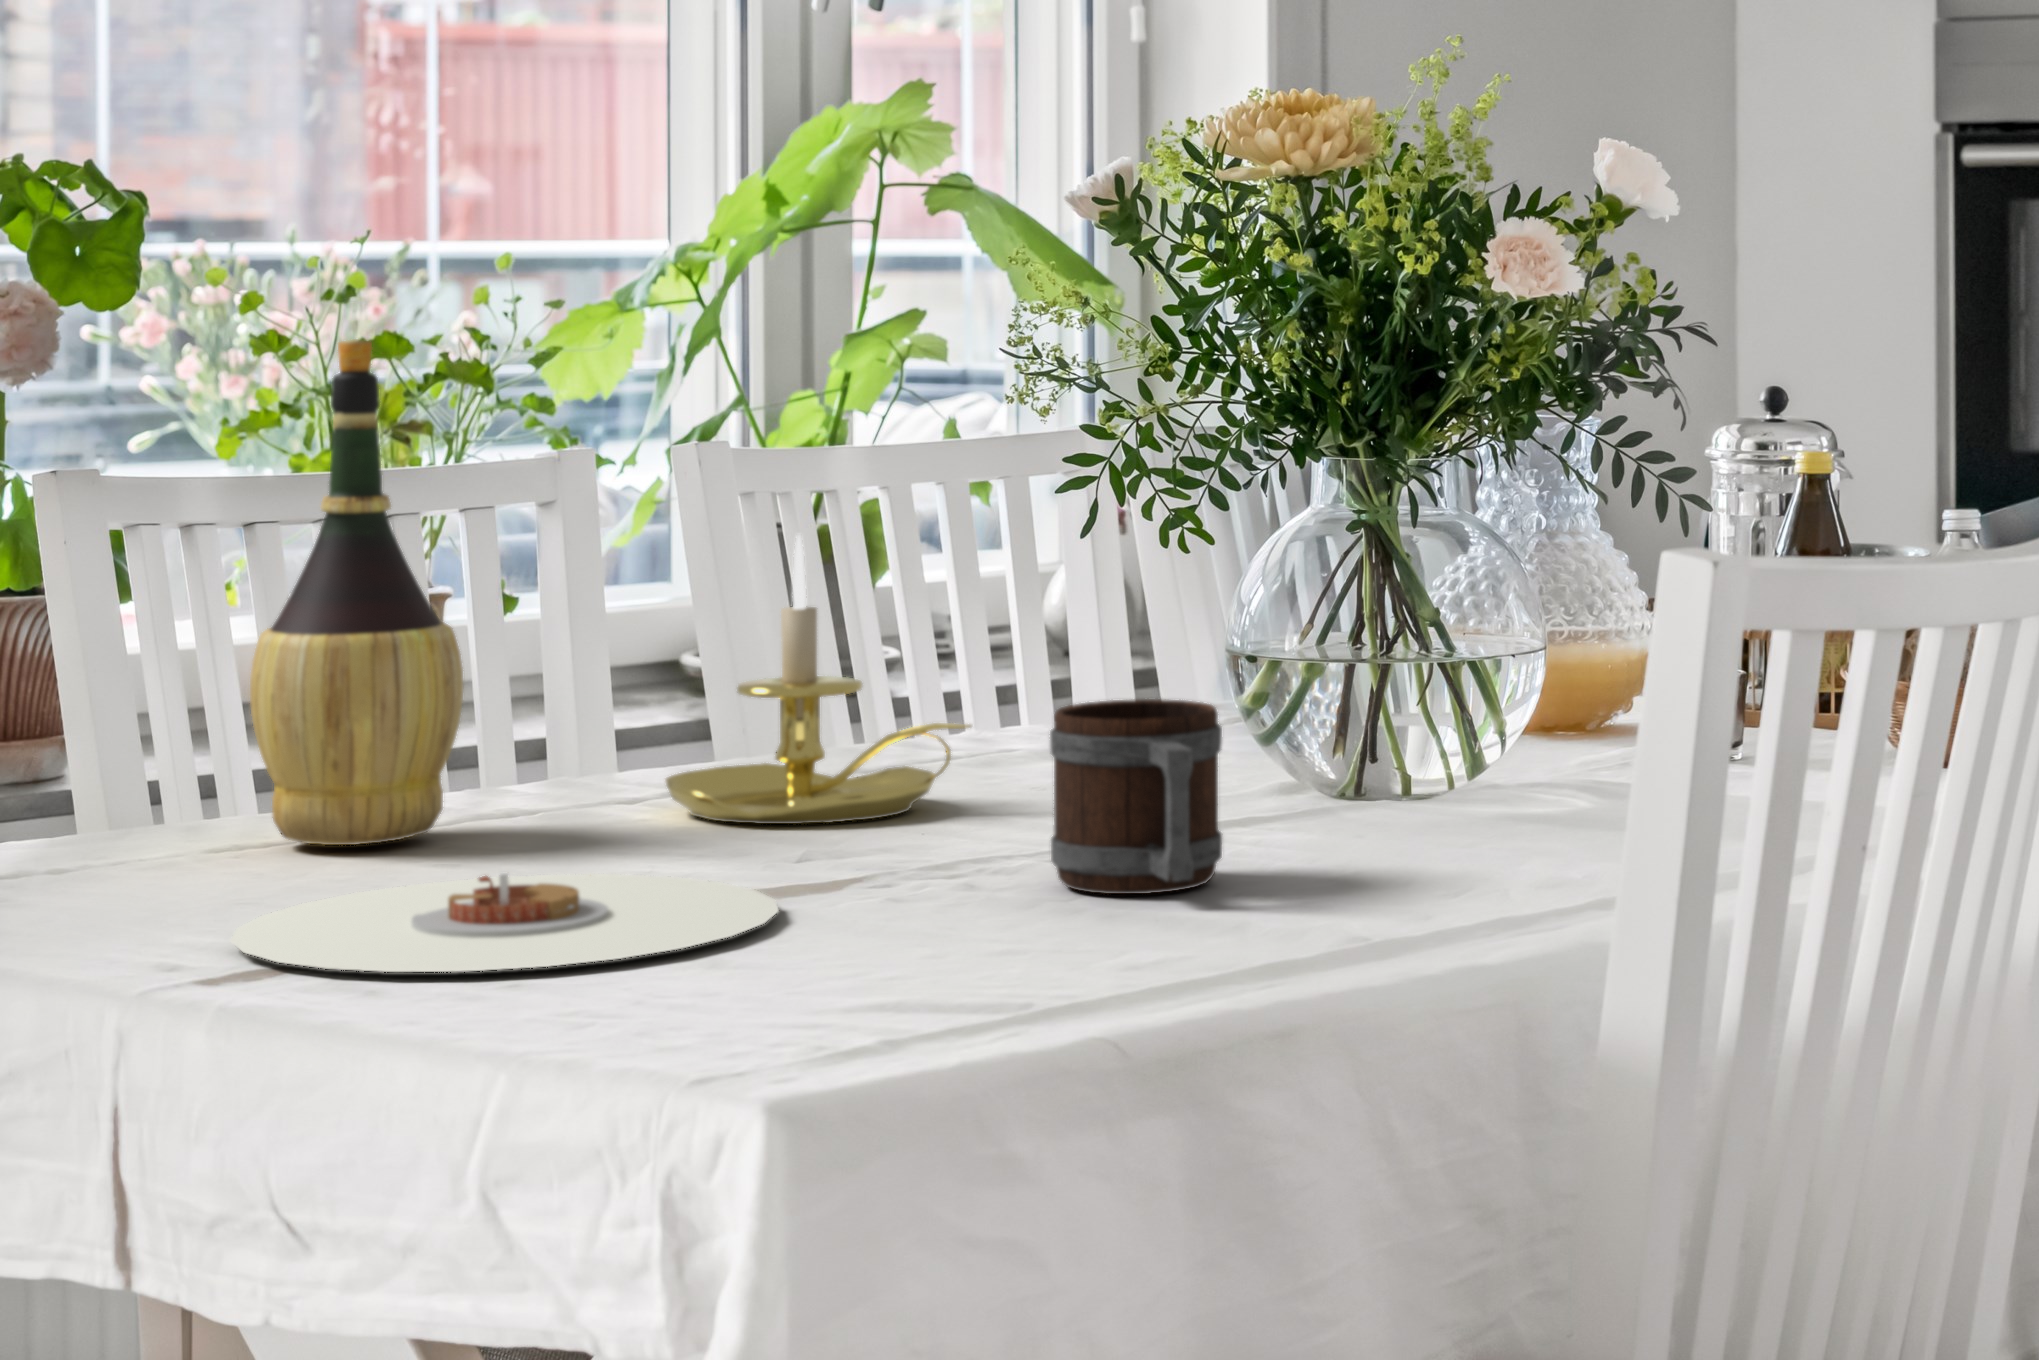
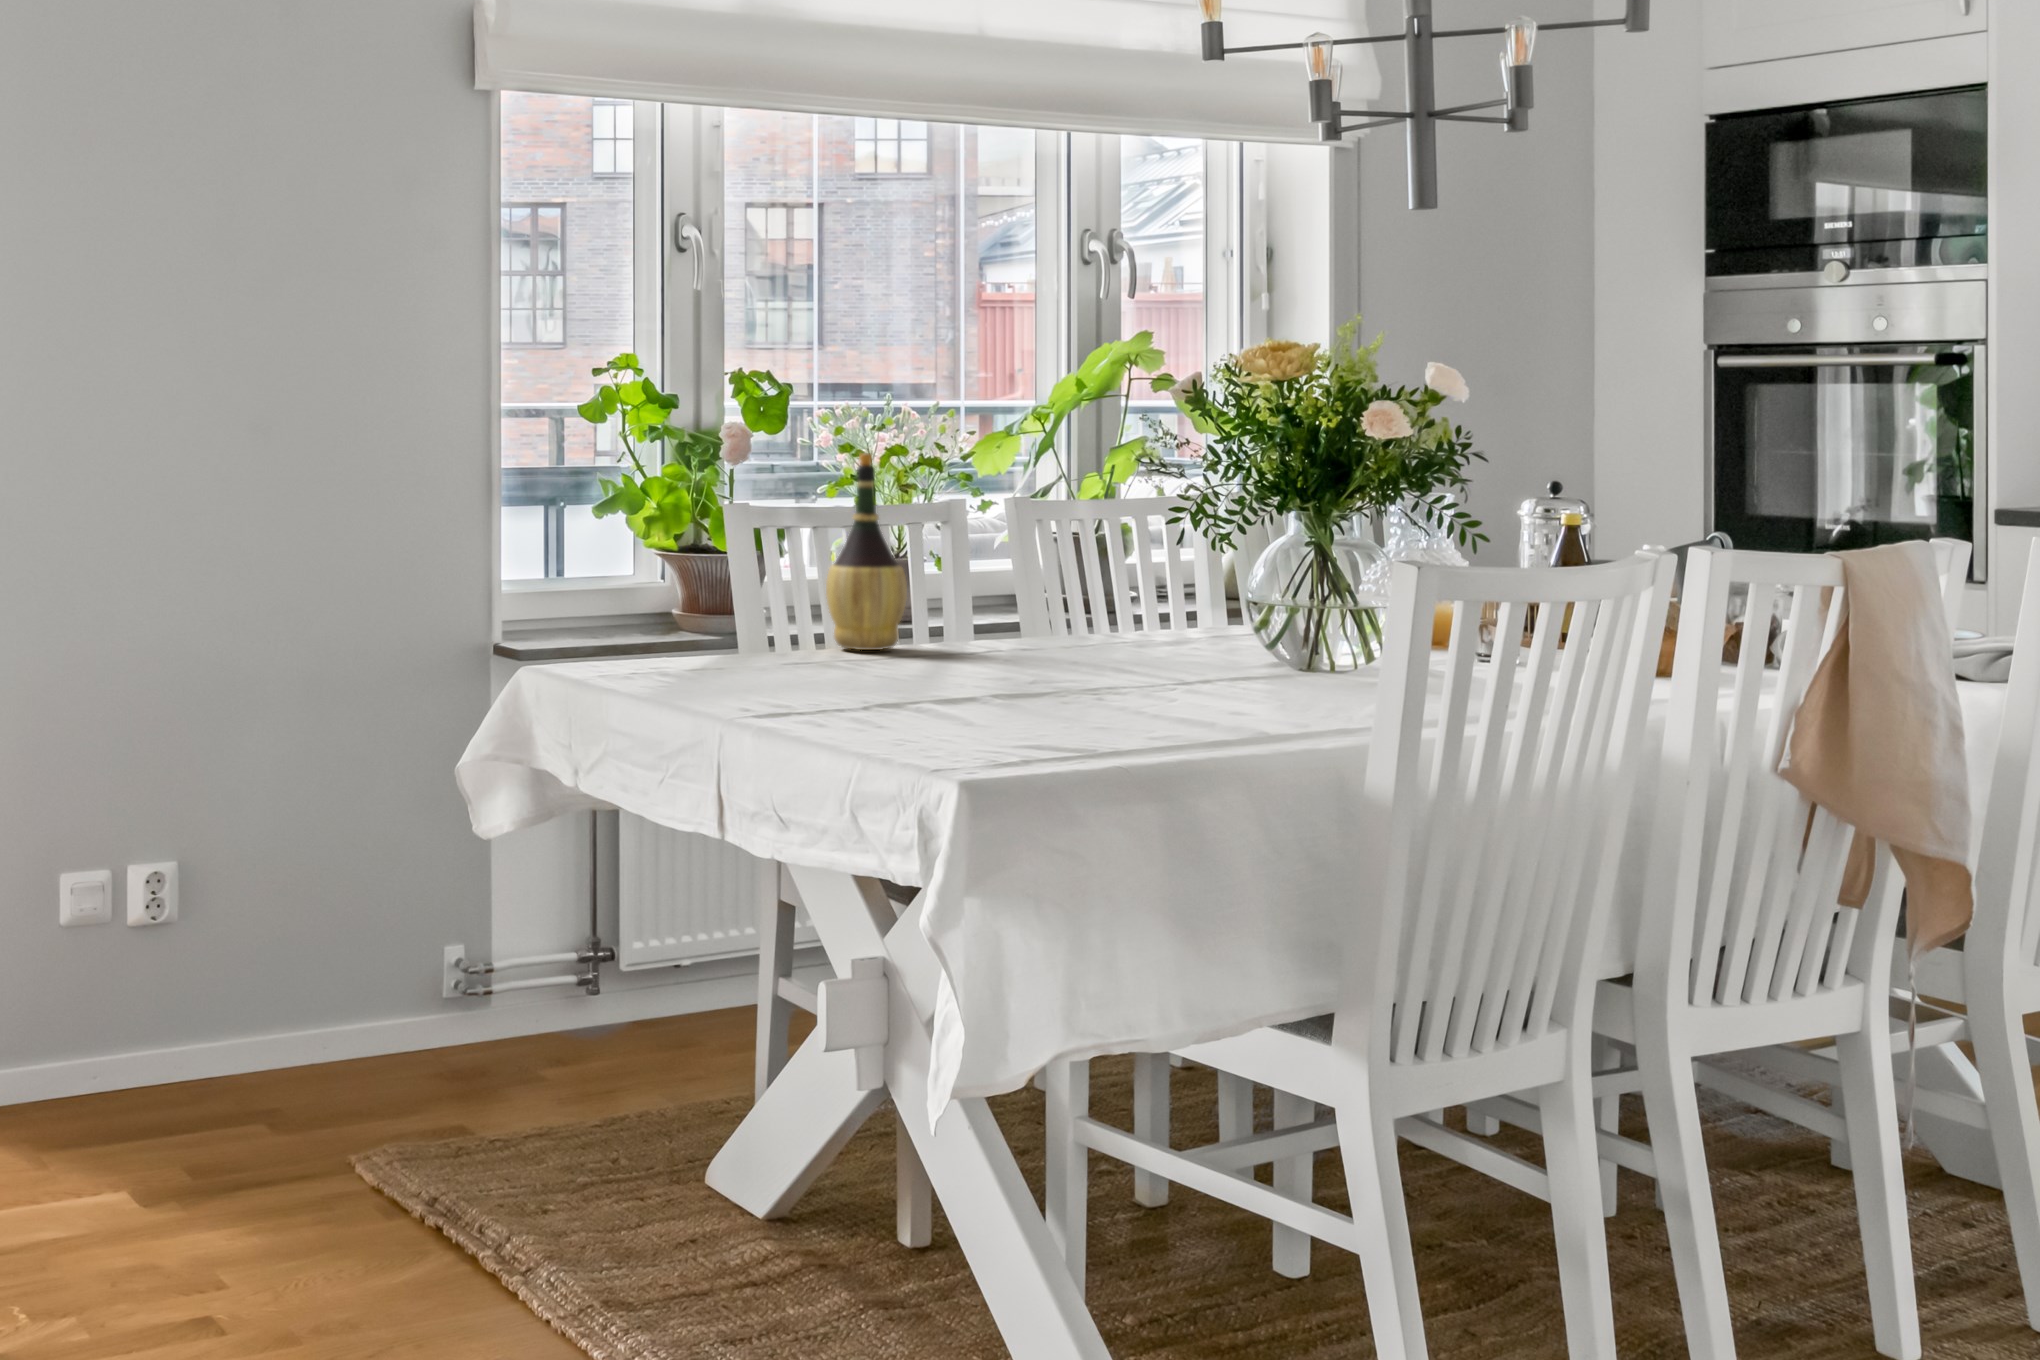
candle holder: present [665,535,971,824] -> none [990,537,1122,657]
mug: present [1050,699,1222,894] -> none [1140,611,1218,692]
plate: present [231,873,778,972] -> none [811,660,1019,694]

